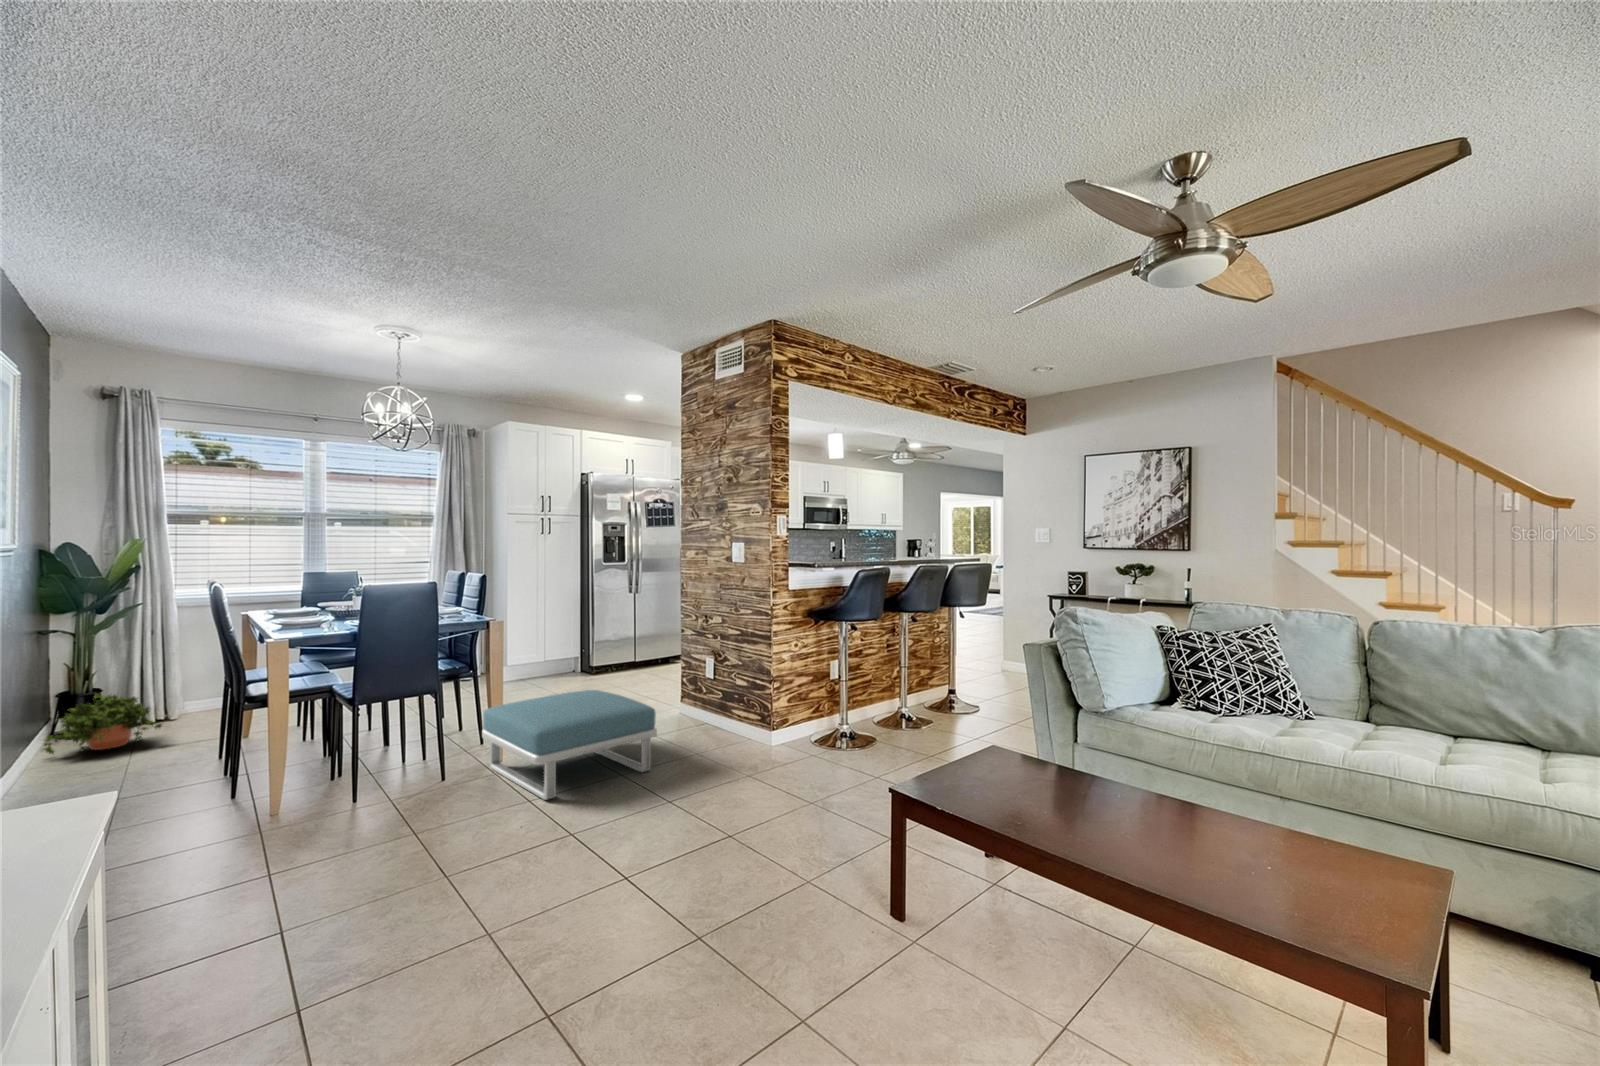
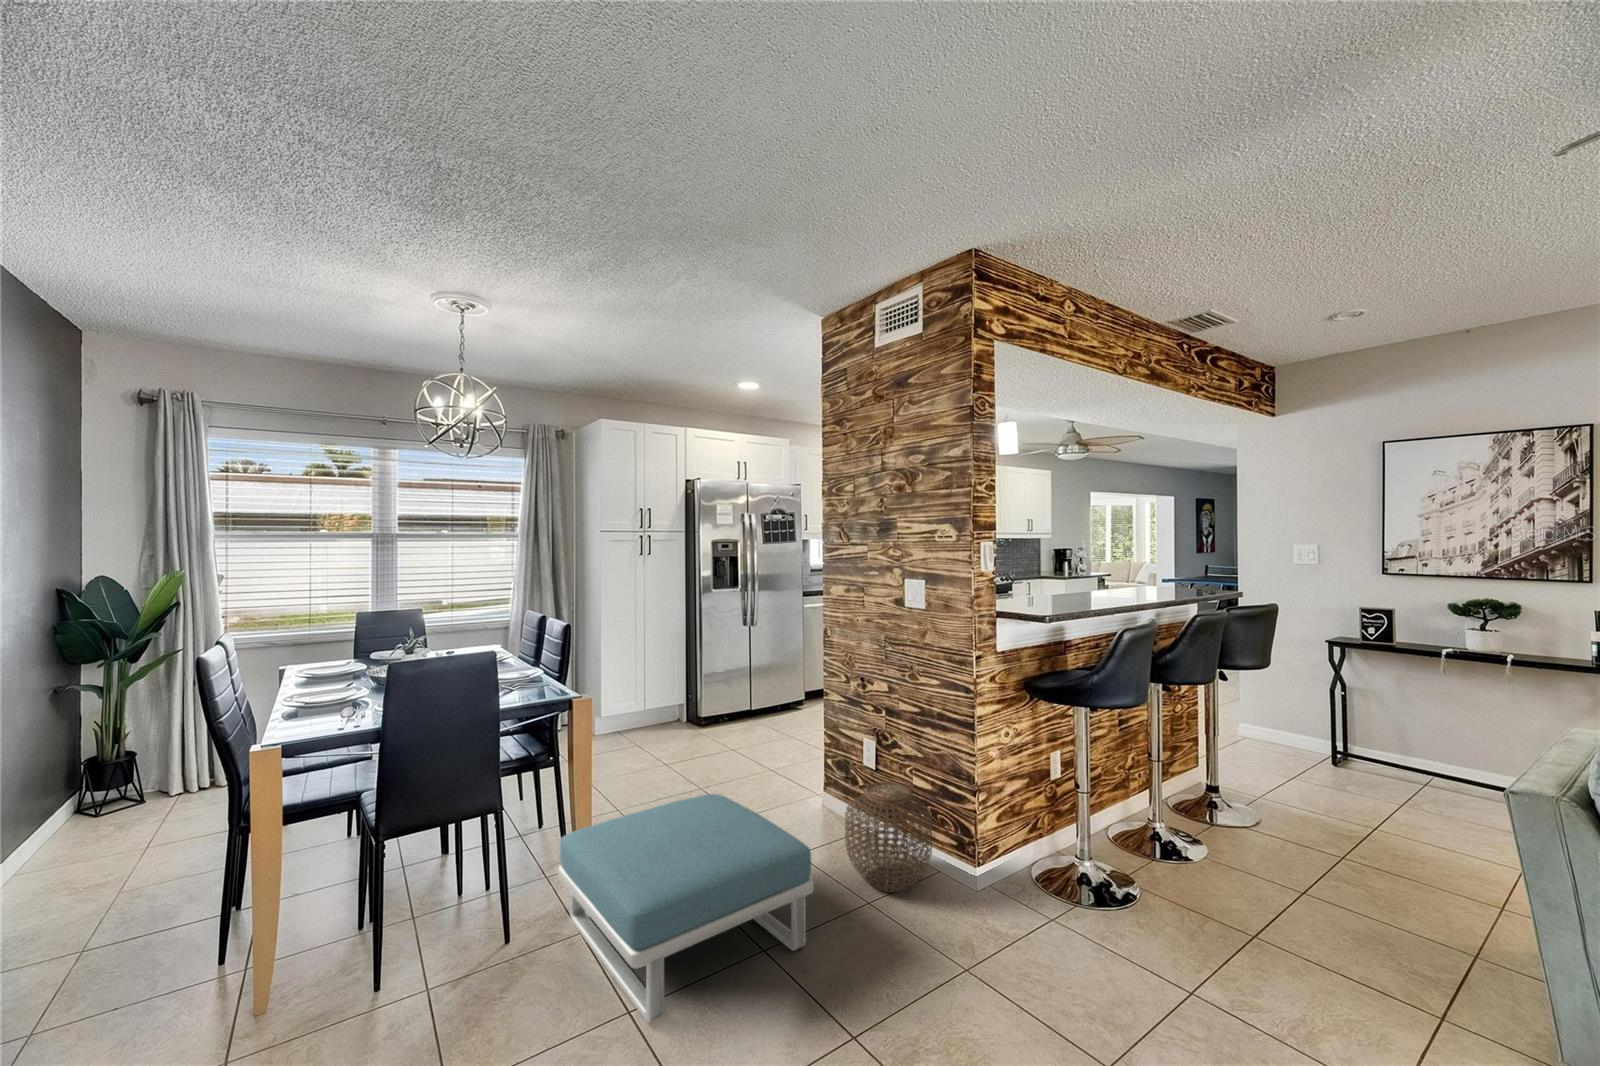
woven basket: none [685,680,744,748] -> present [845,782,932,892]
potted plant: present [41,694,162,754] -> none [34,765,190,852]

